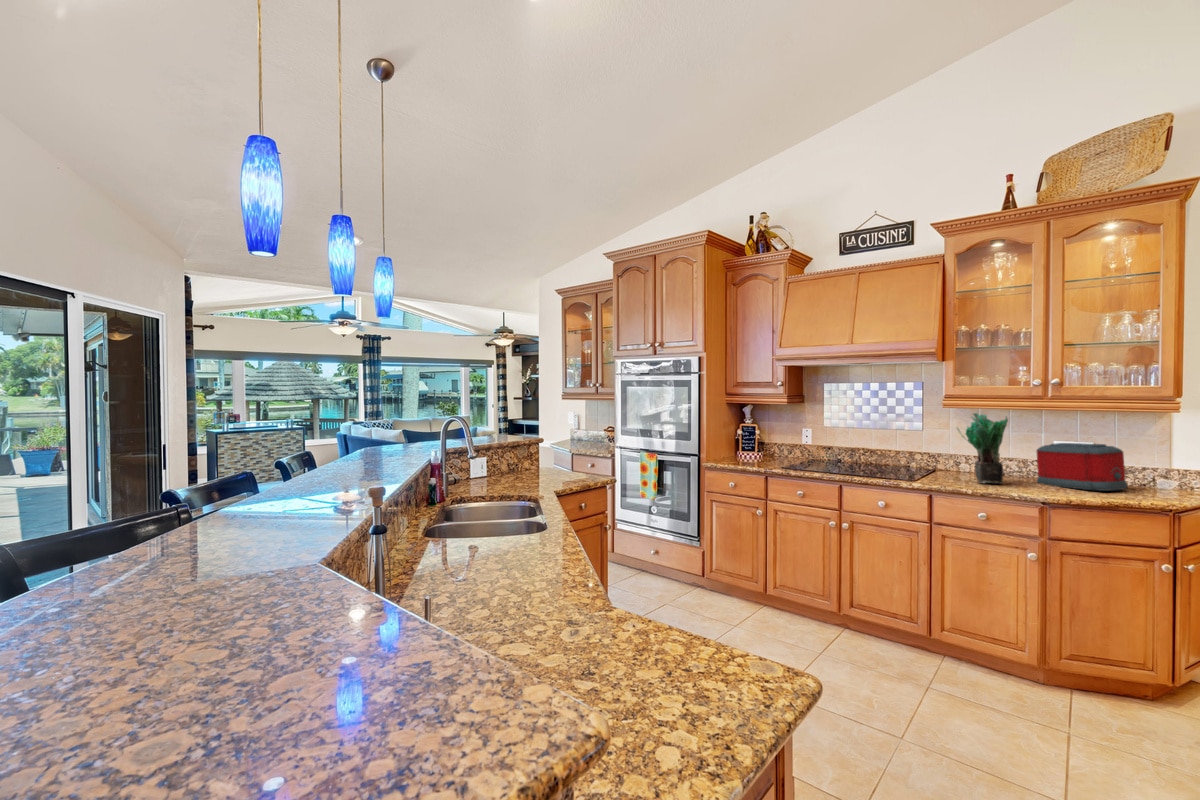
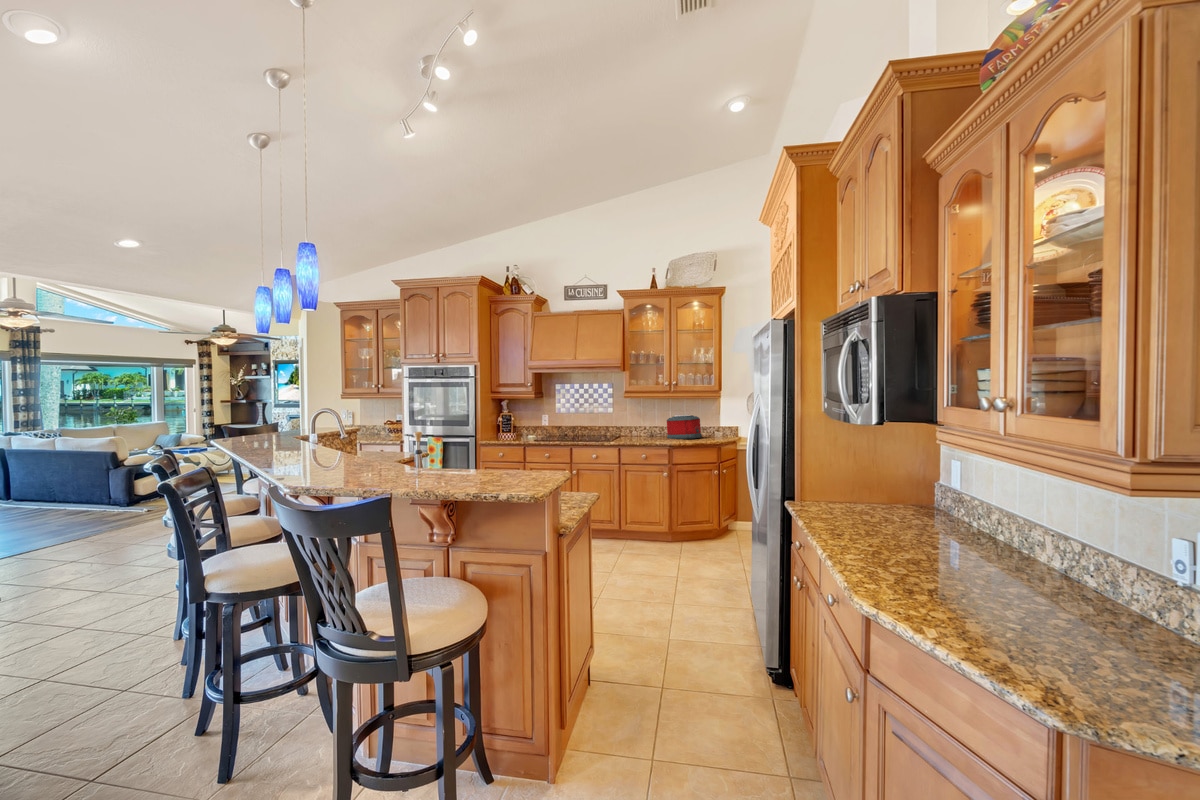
potted plant: present [958,413,1008,483] -> none [630,401,653,440]

